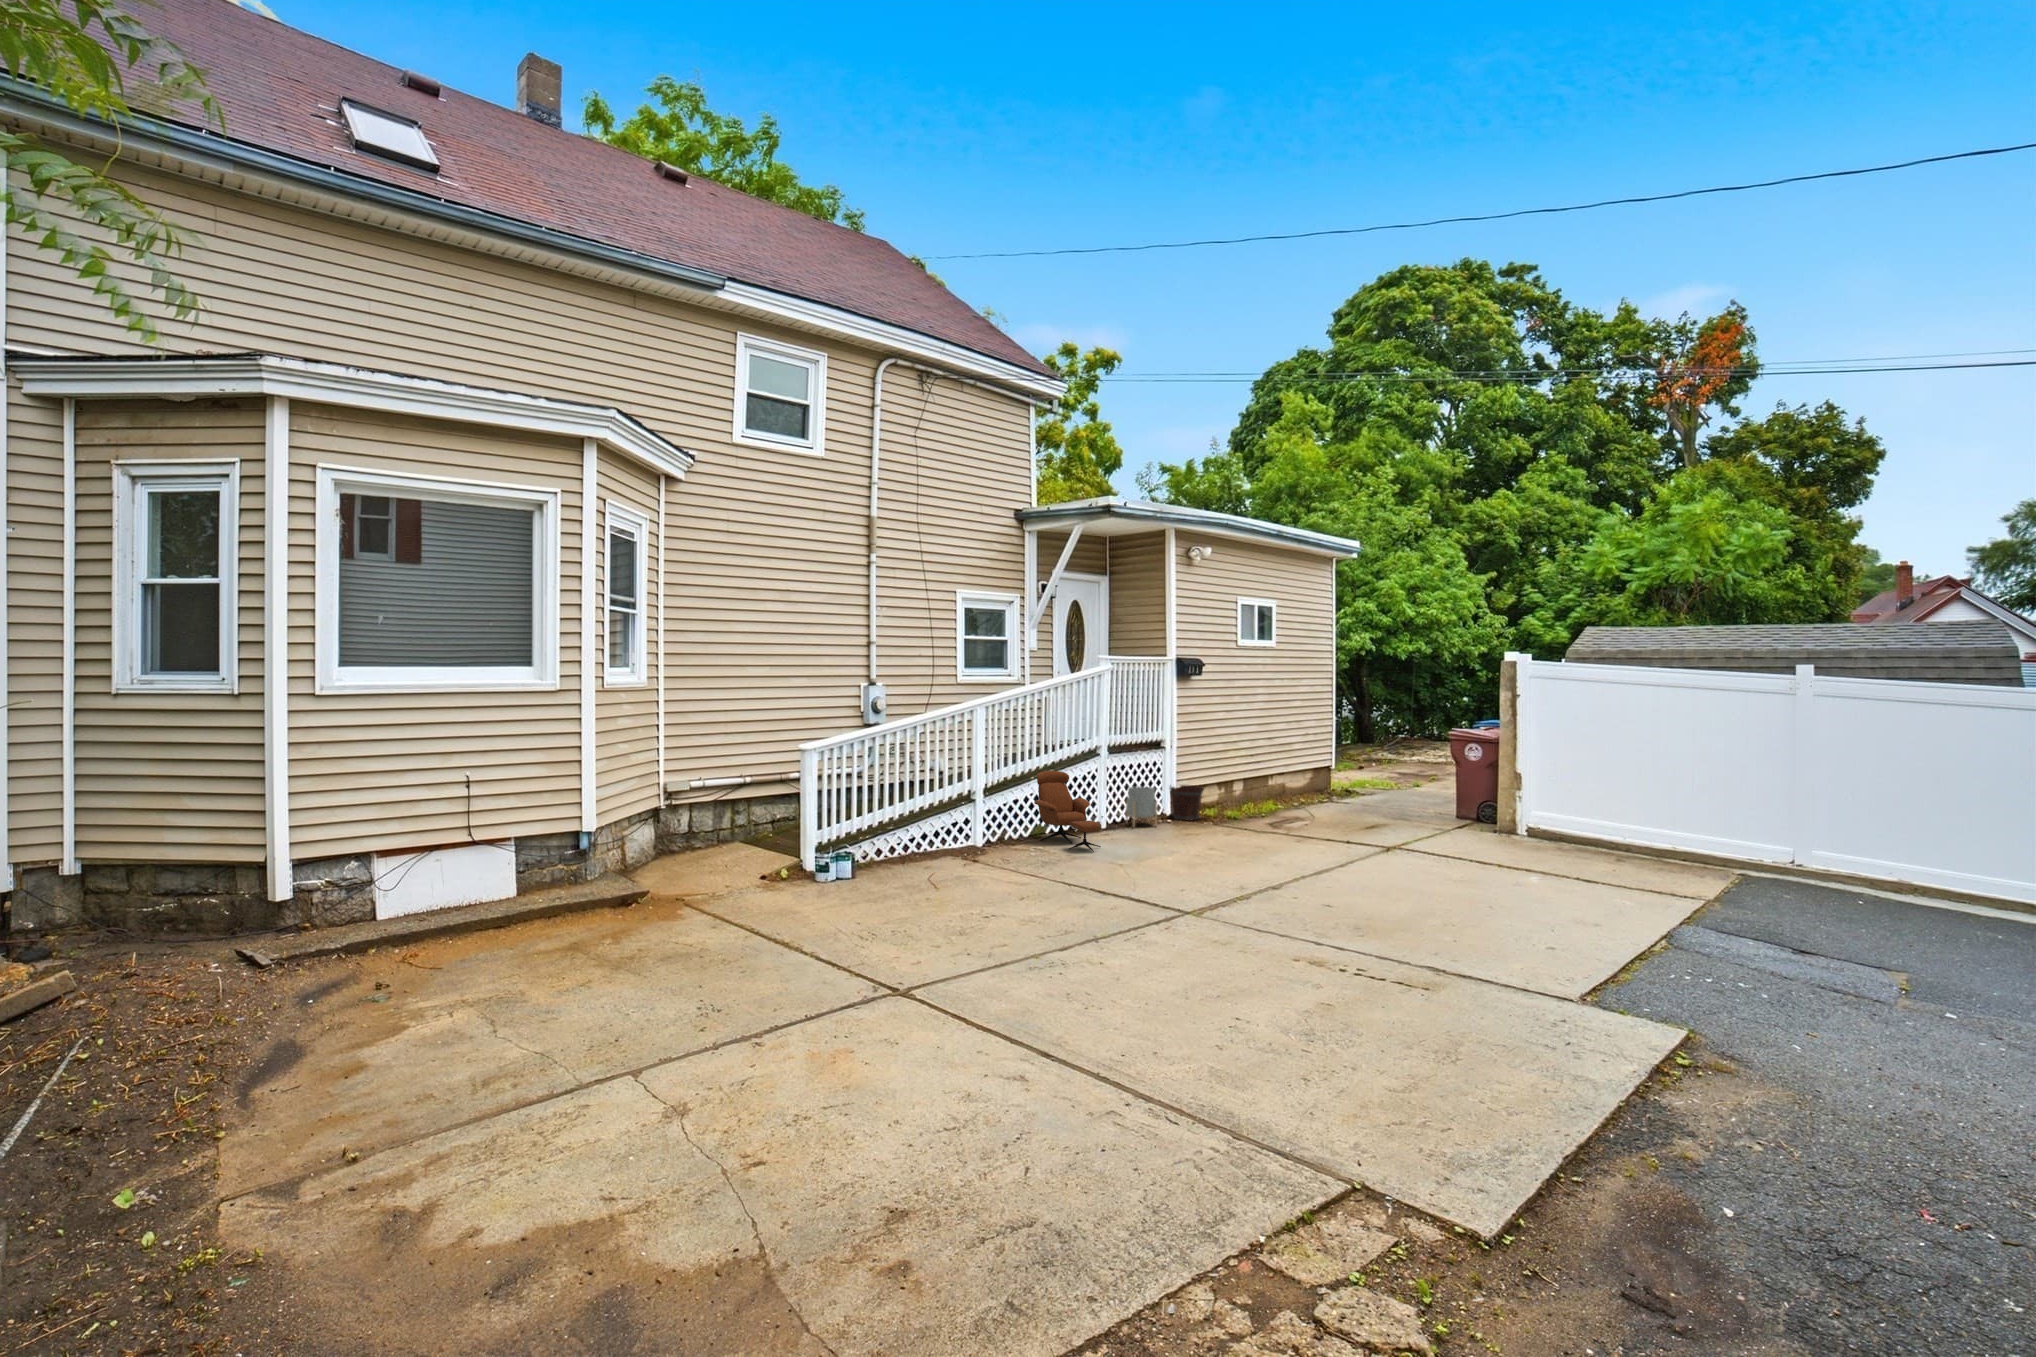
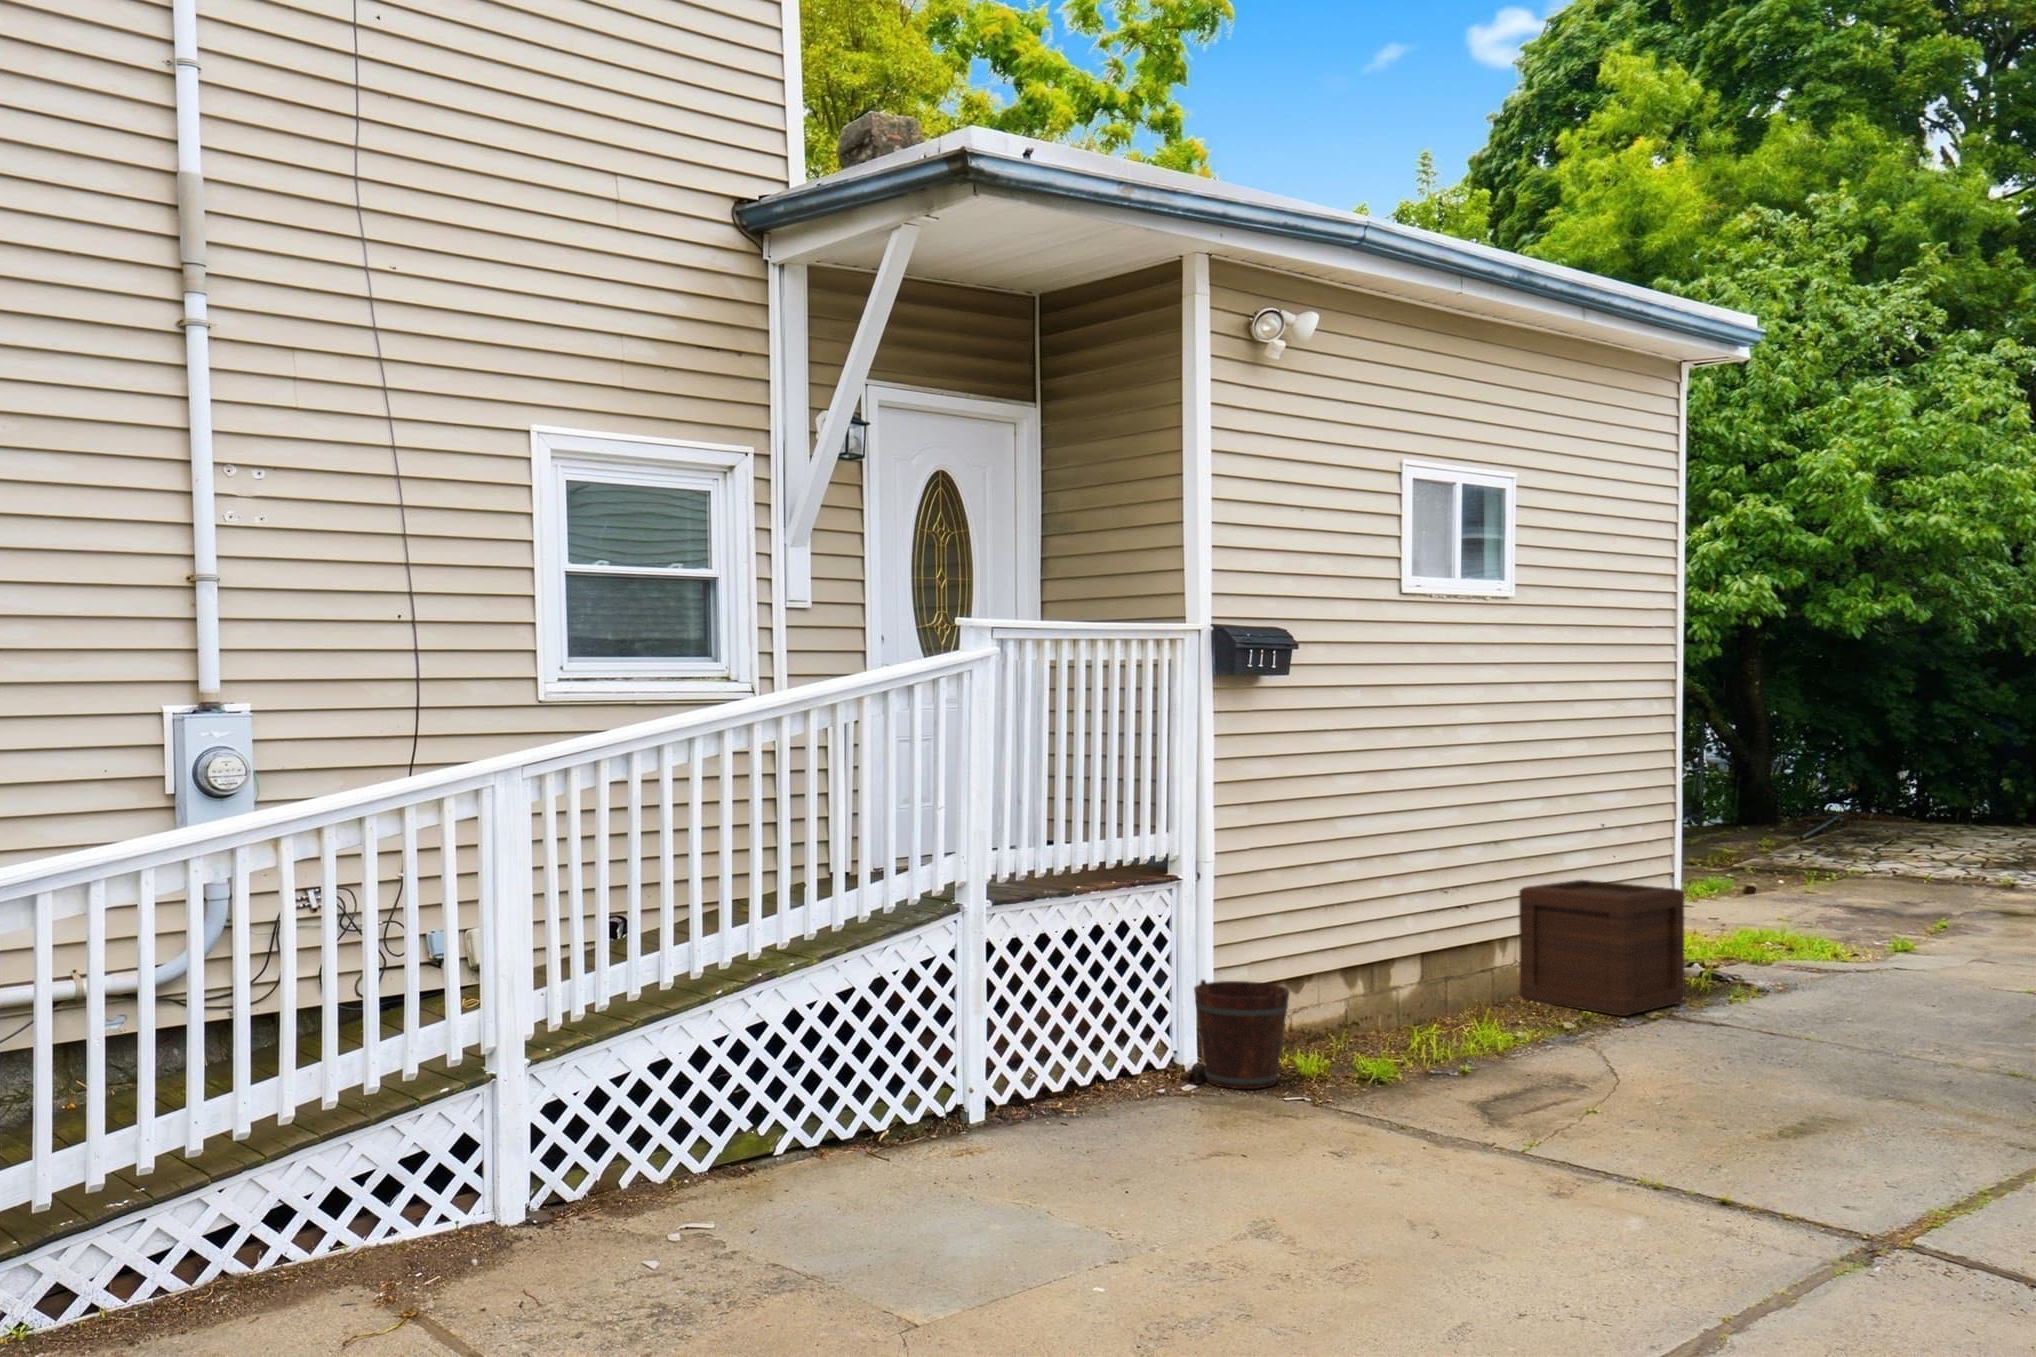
wooden crate: none [1276,755,1337,803] -> present [1519,880,1685,1016]
lounge chair: present [1034,771,1100,852] -> none [718,962,902,1245]
planter: present [1126,786,1157,826] -> none [1054,995,1138,1121]

